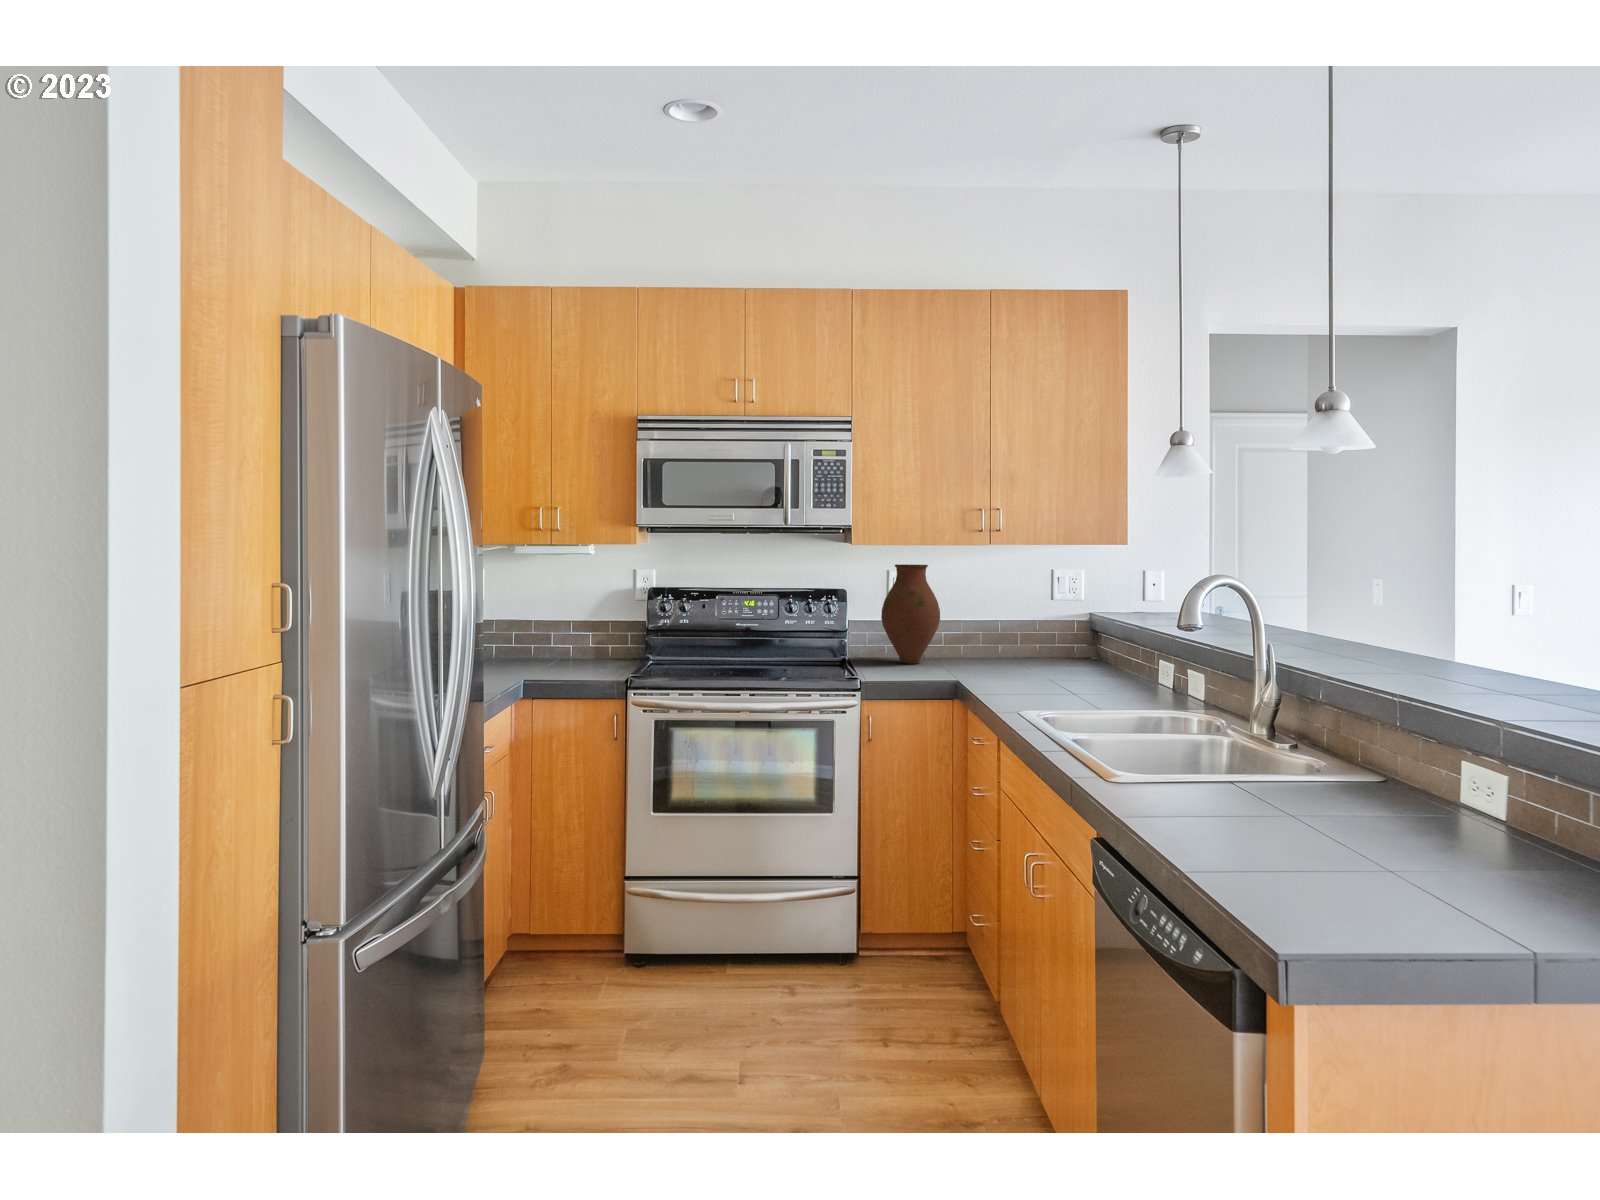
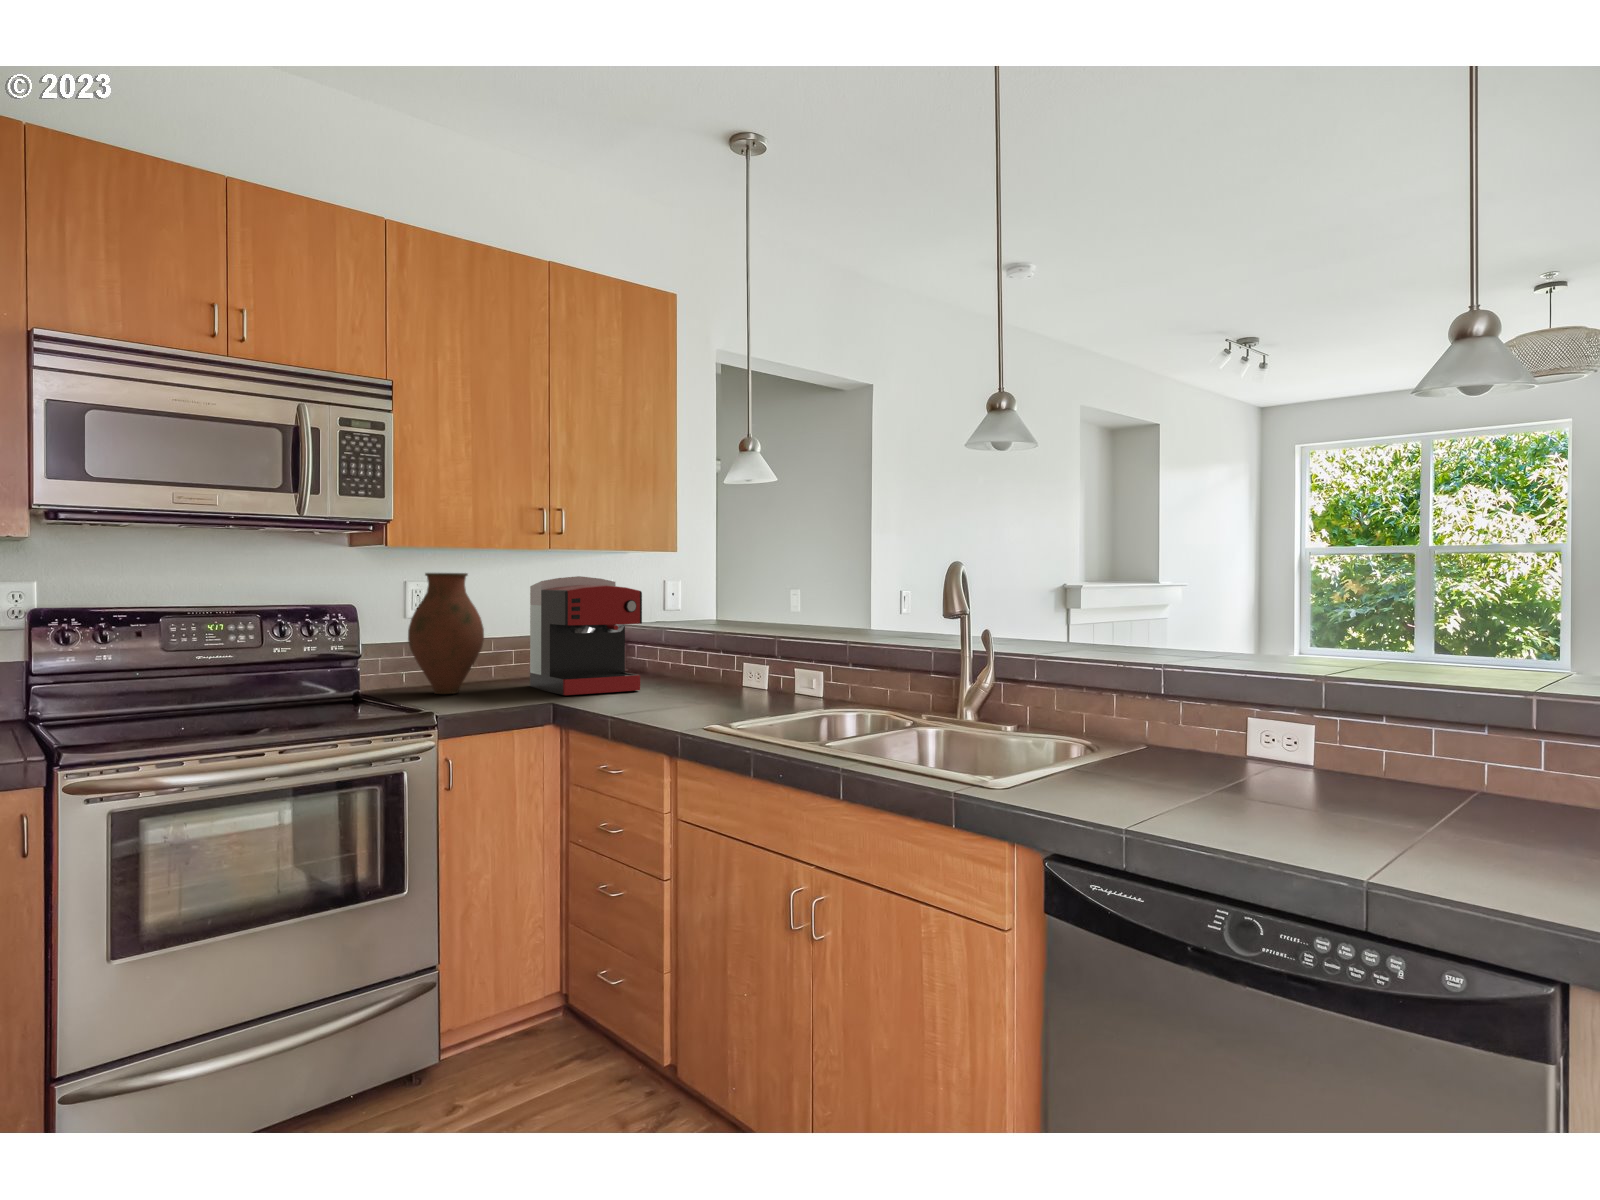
coffee maker: none [986,567,1071,674] -> present [530,576,642,695]

